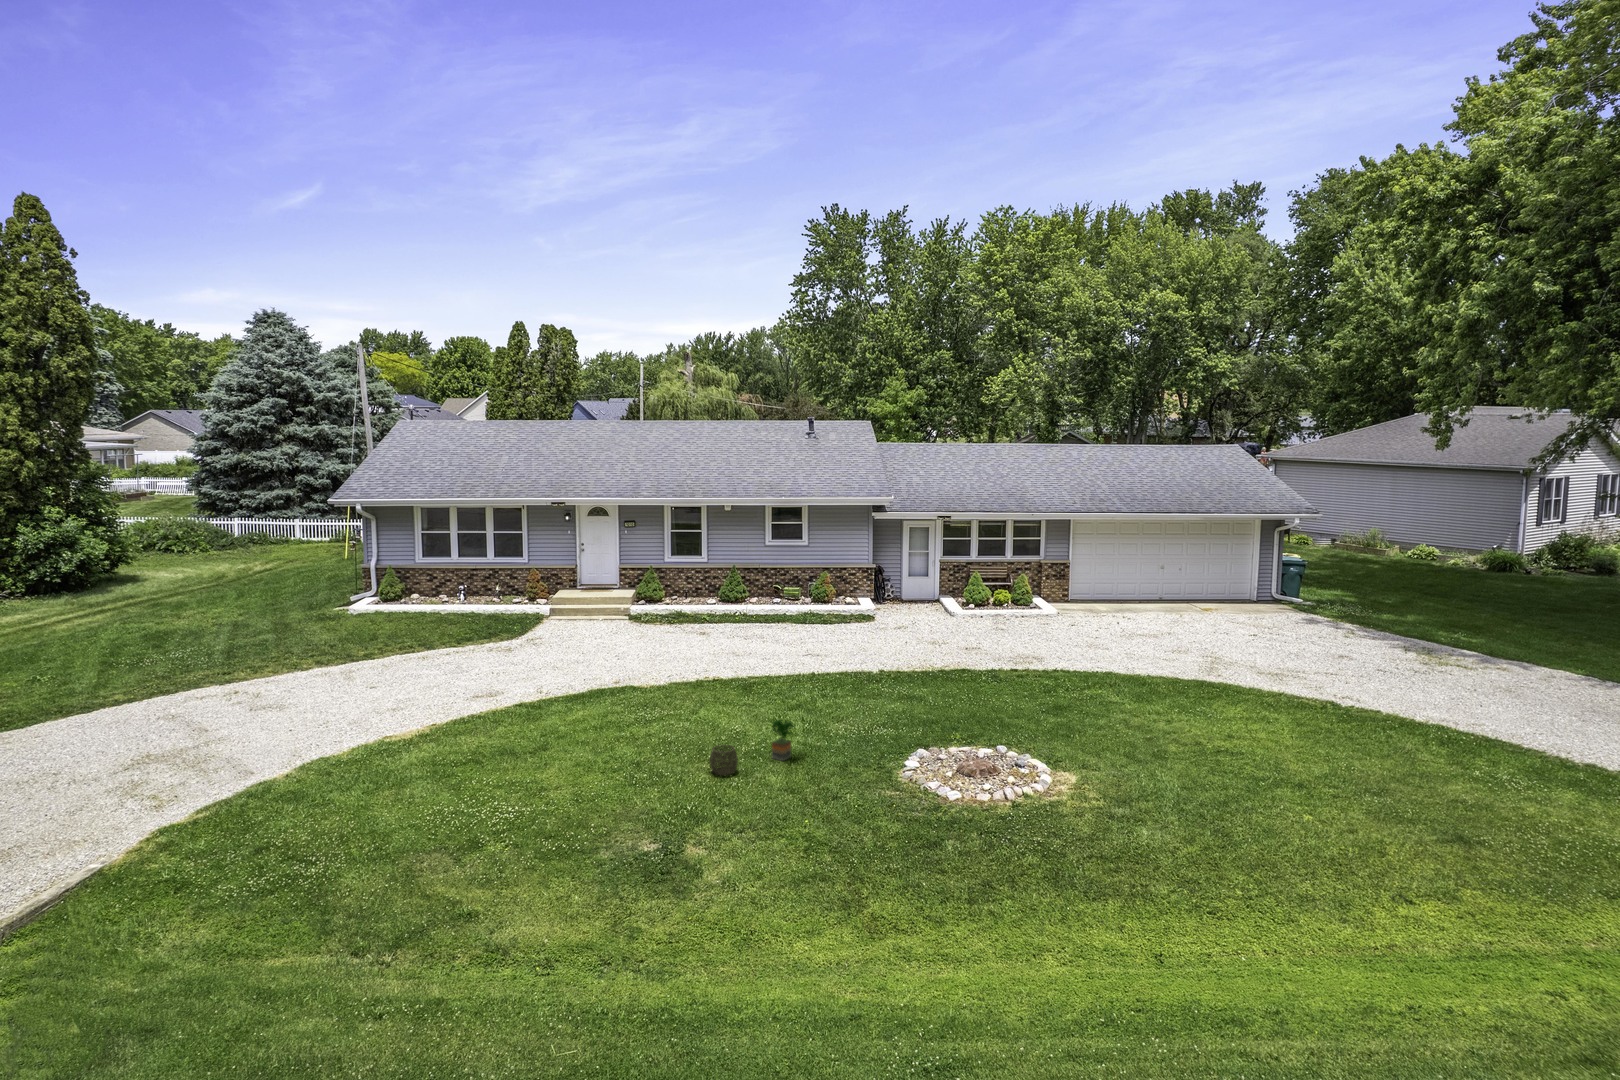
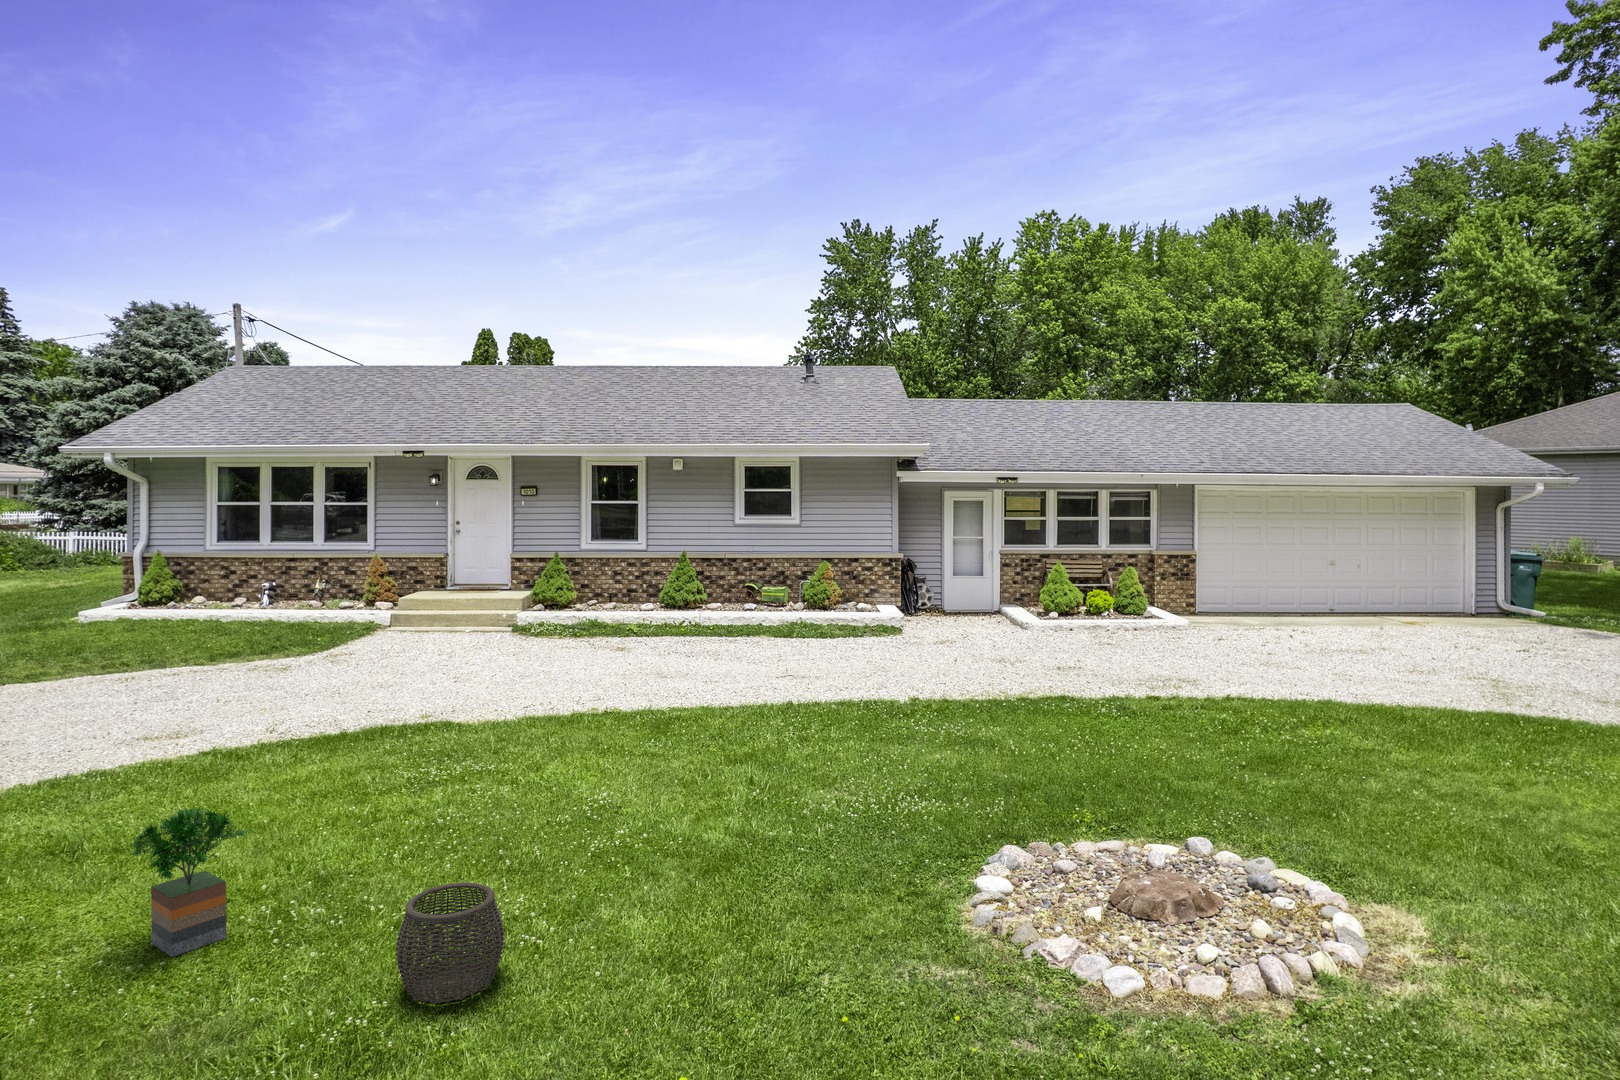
potted tree: present [772,720,794,761] -> present [132,807,247,957]

